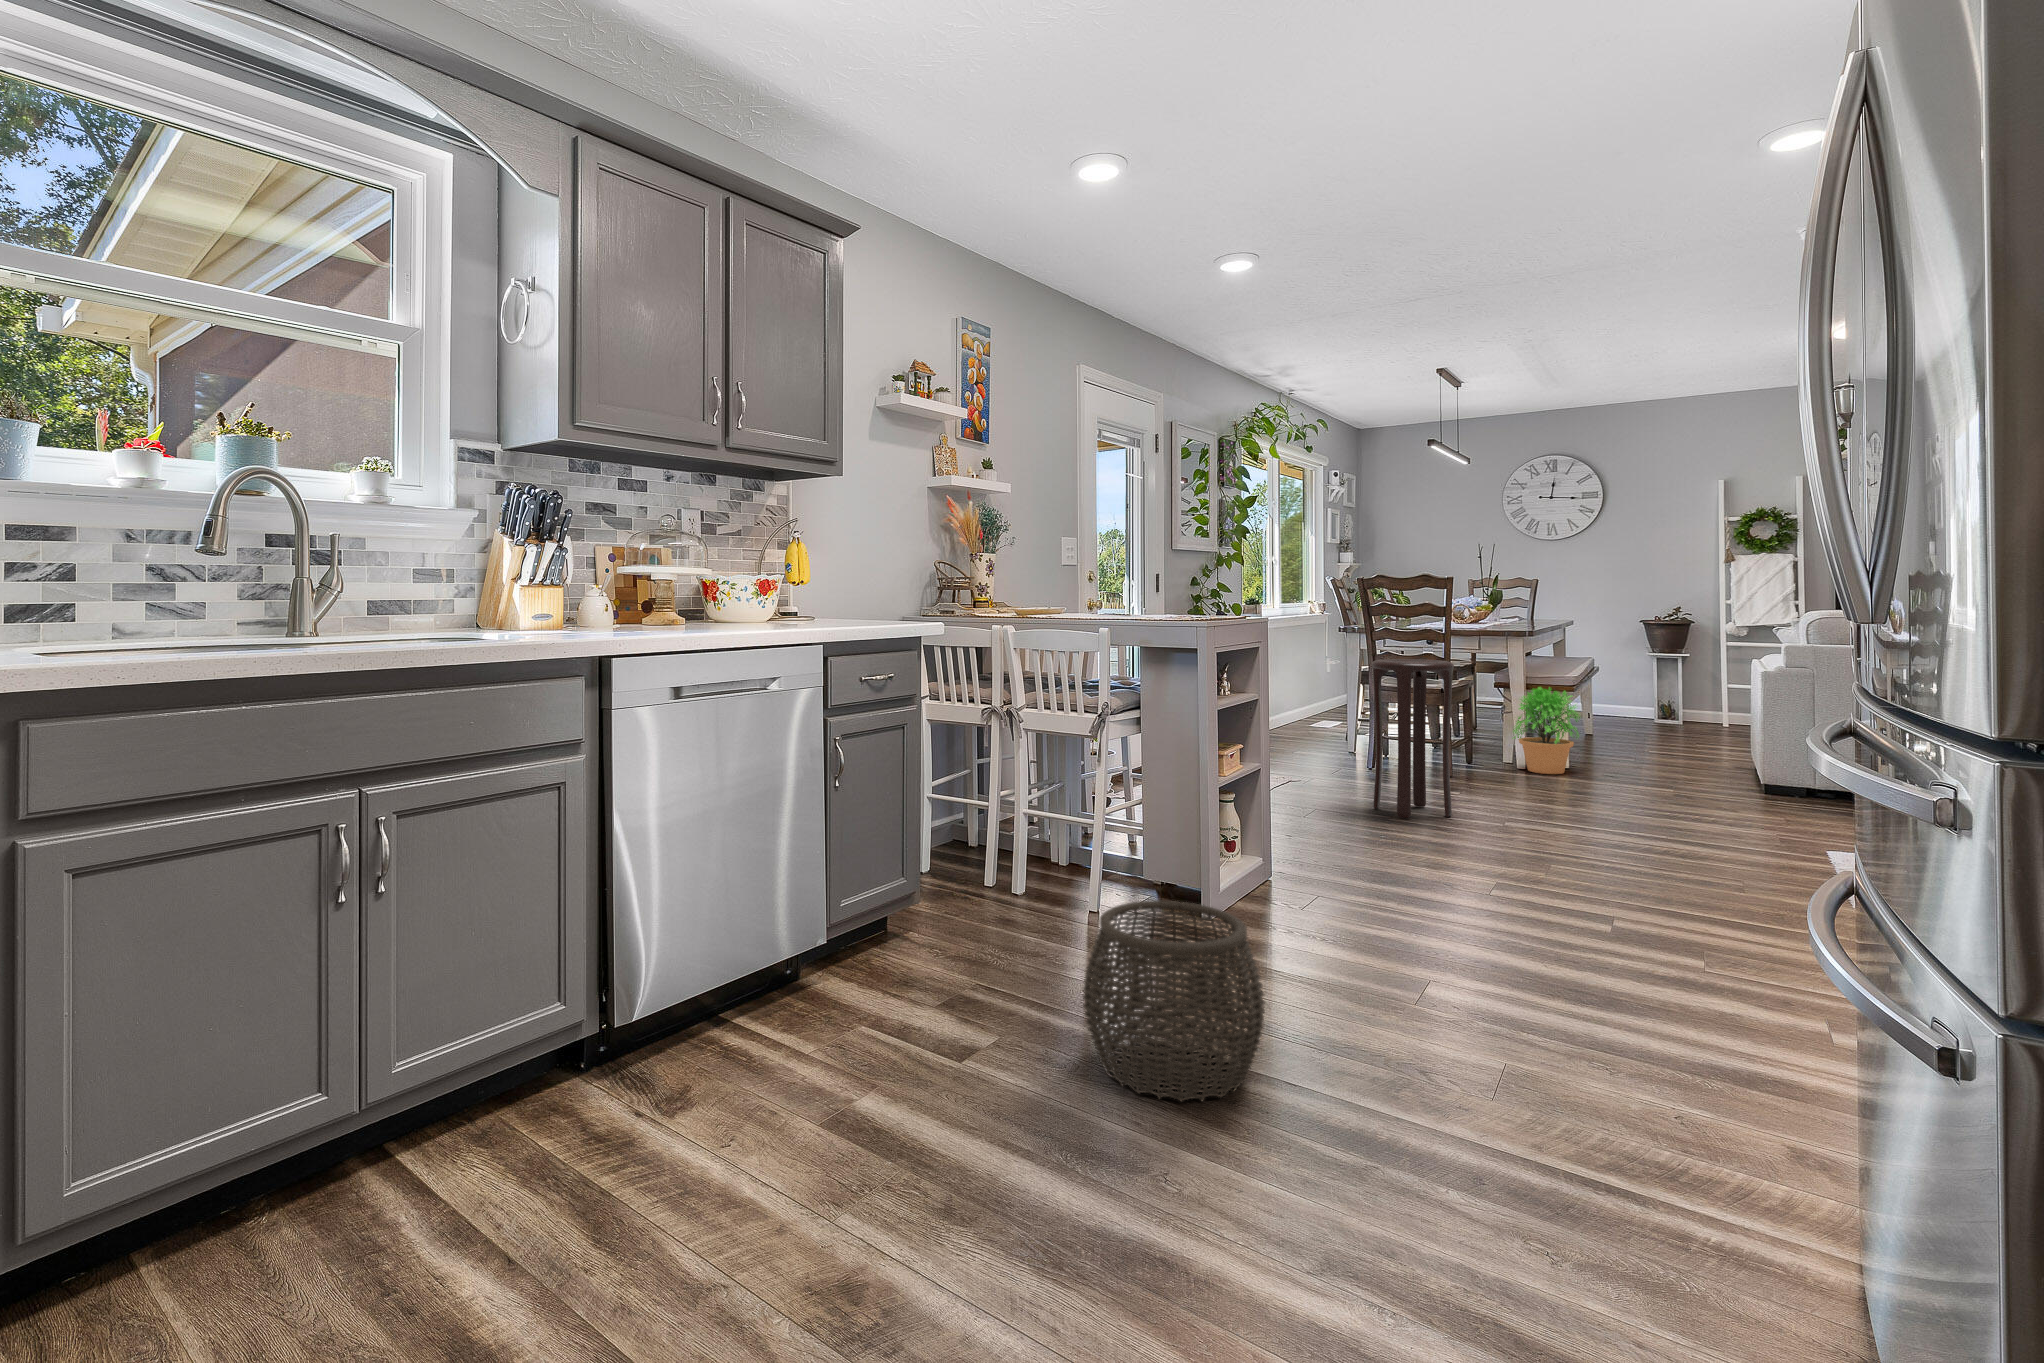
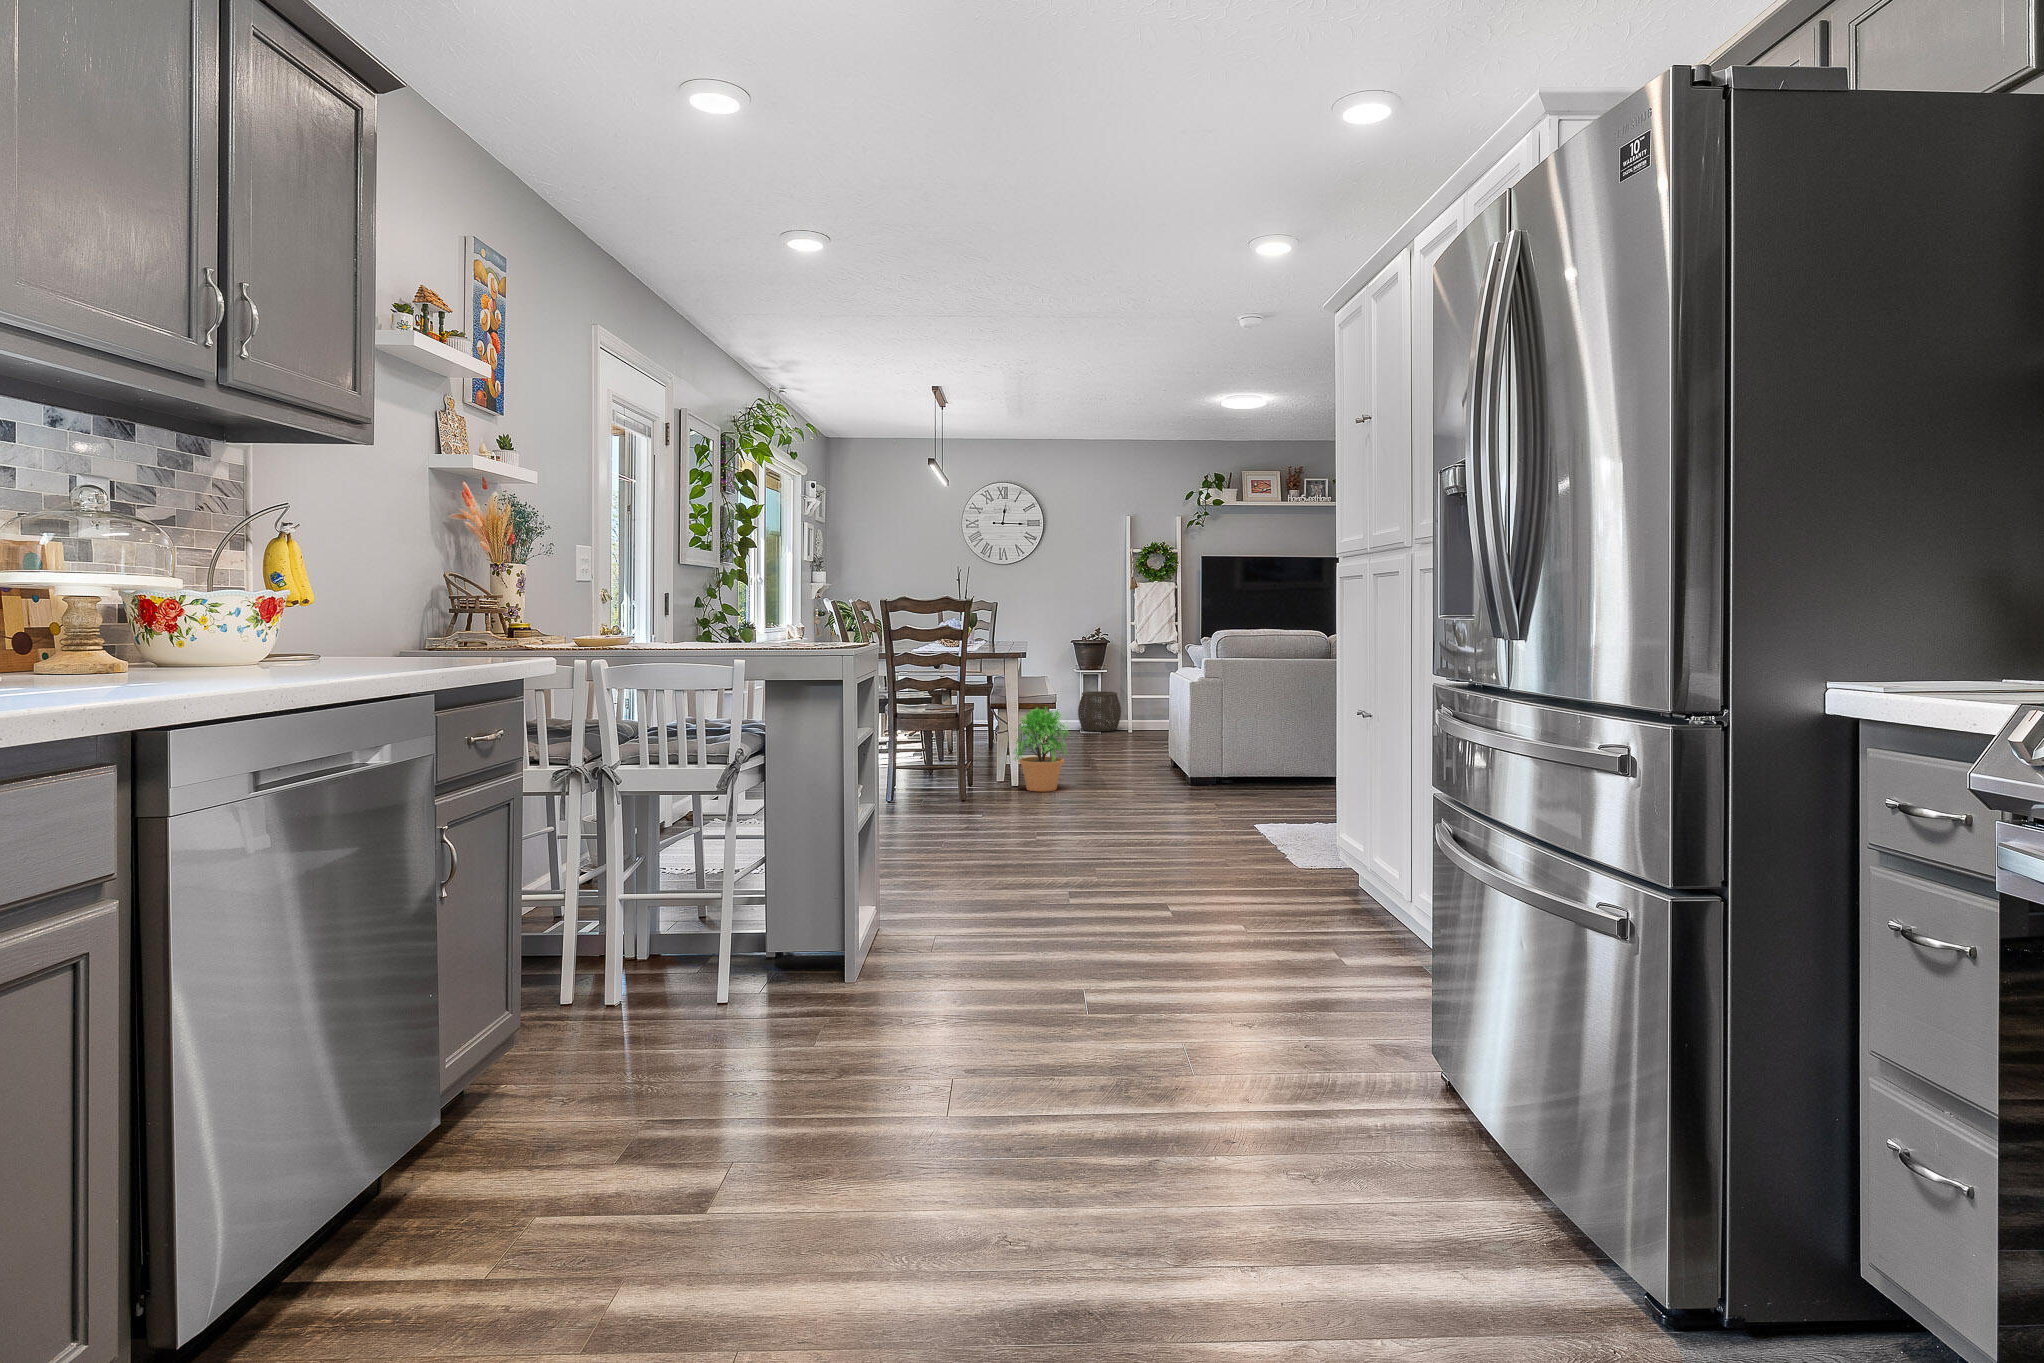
stool: present [1372,659,1454,818] -> none [924,684,1001,849]
woven basket: present [1083,901,1265,1102] -> present [1078,691,1121,731]

